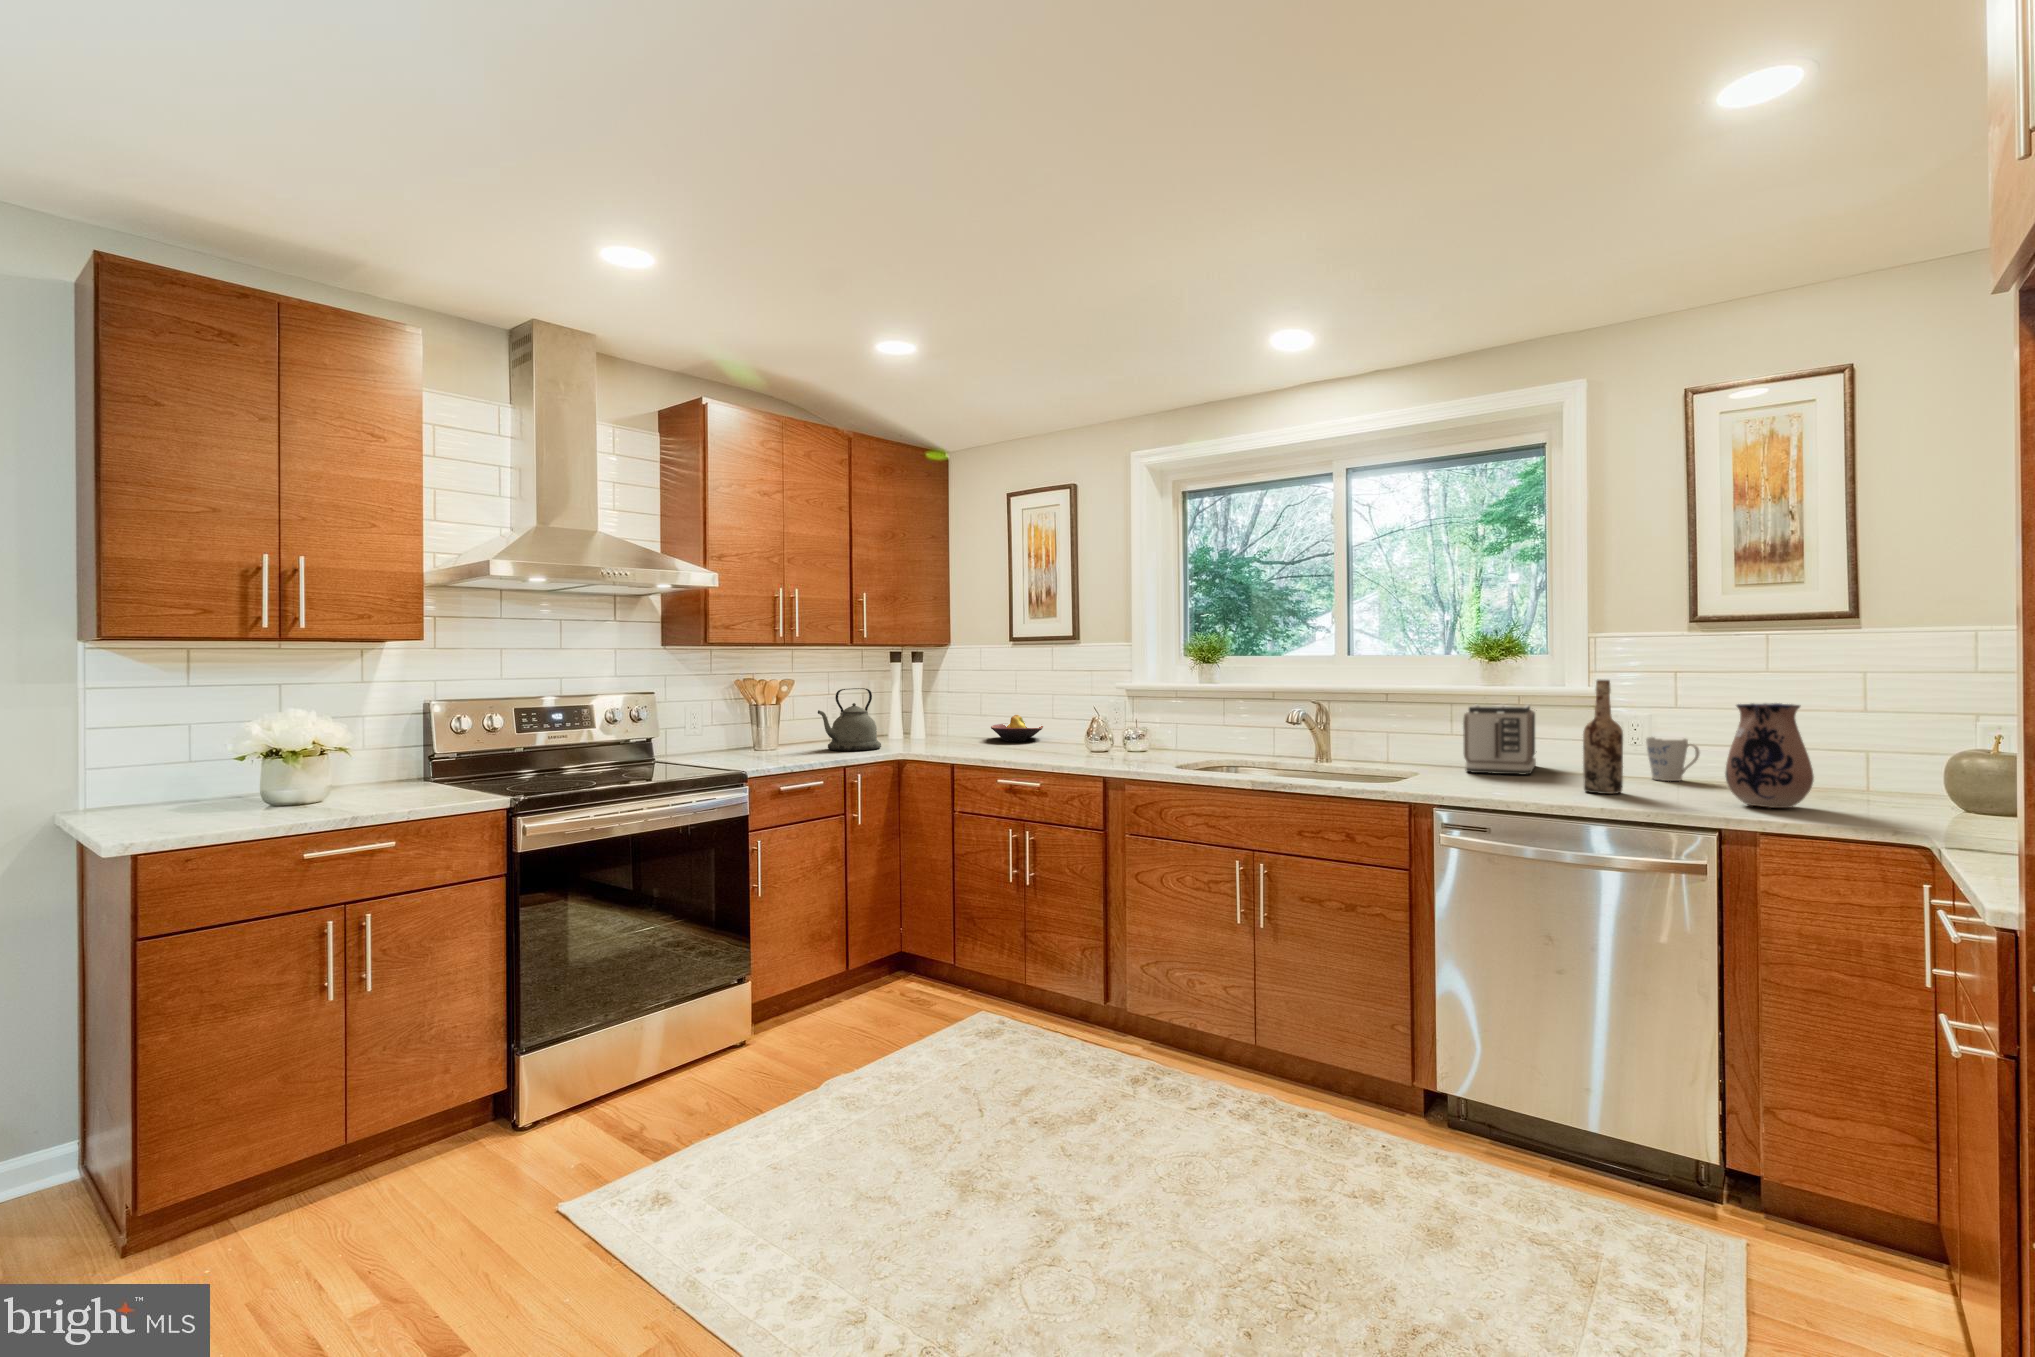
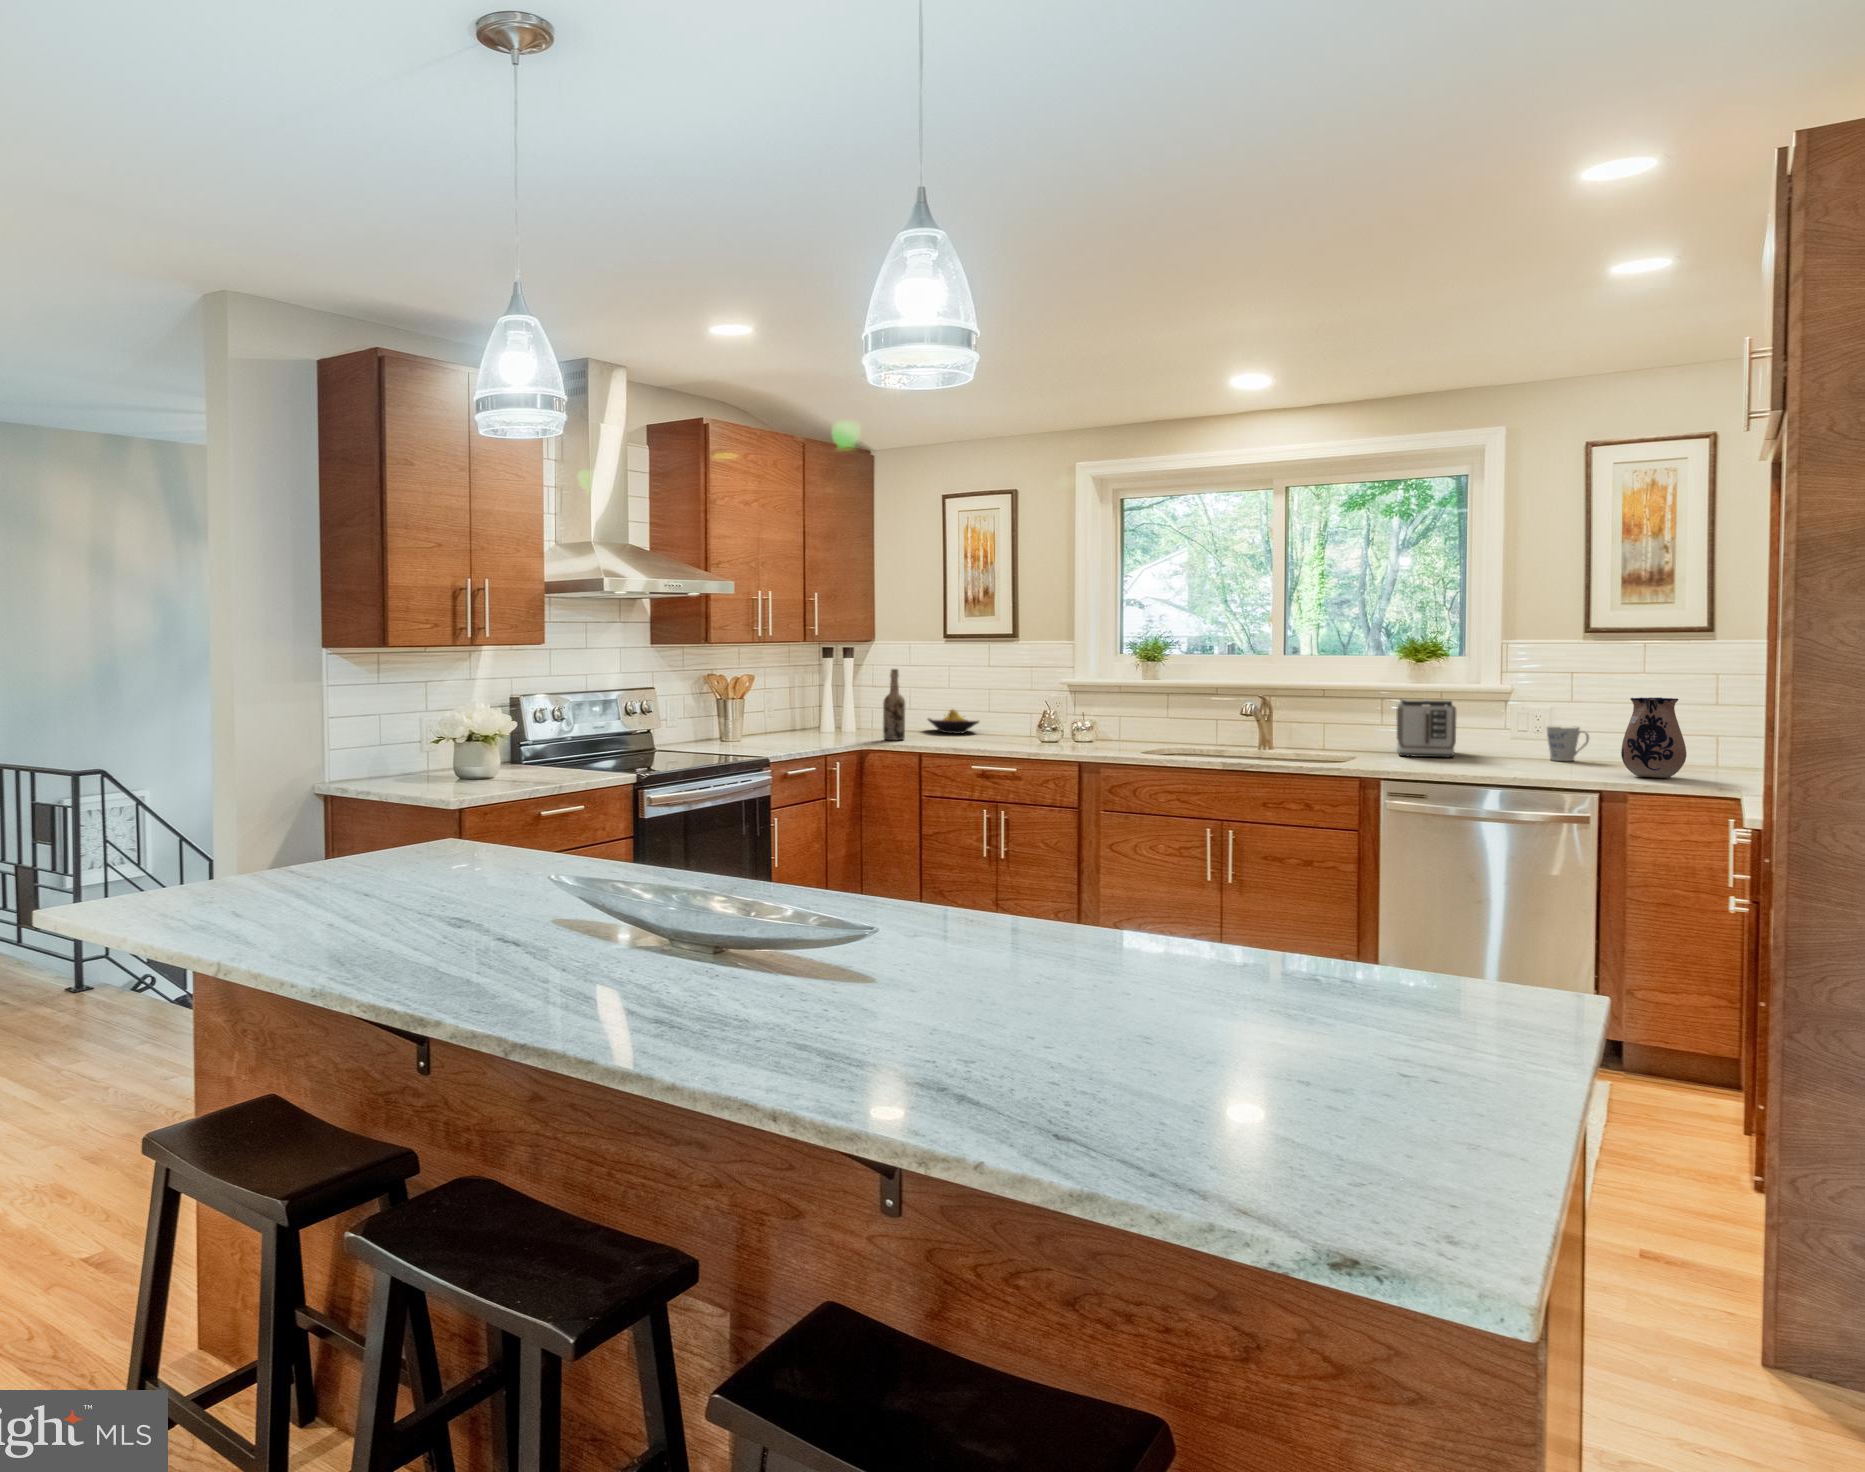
wine bottle: present [1583,680,1623,794] -> present [883,669,905,740]
kettle: present [818,688,881,751] -> none [785,681,839,741]

